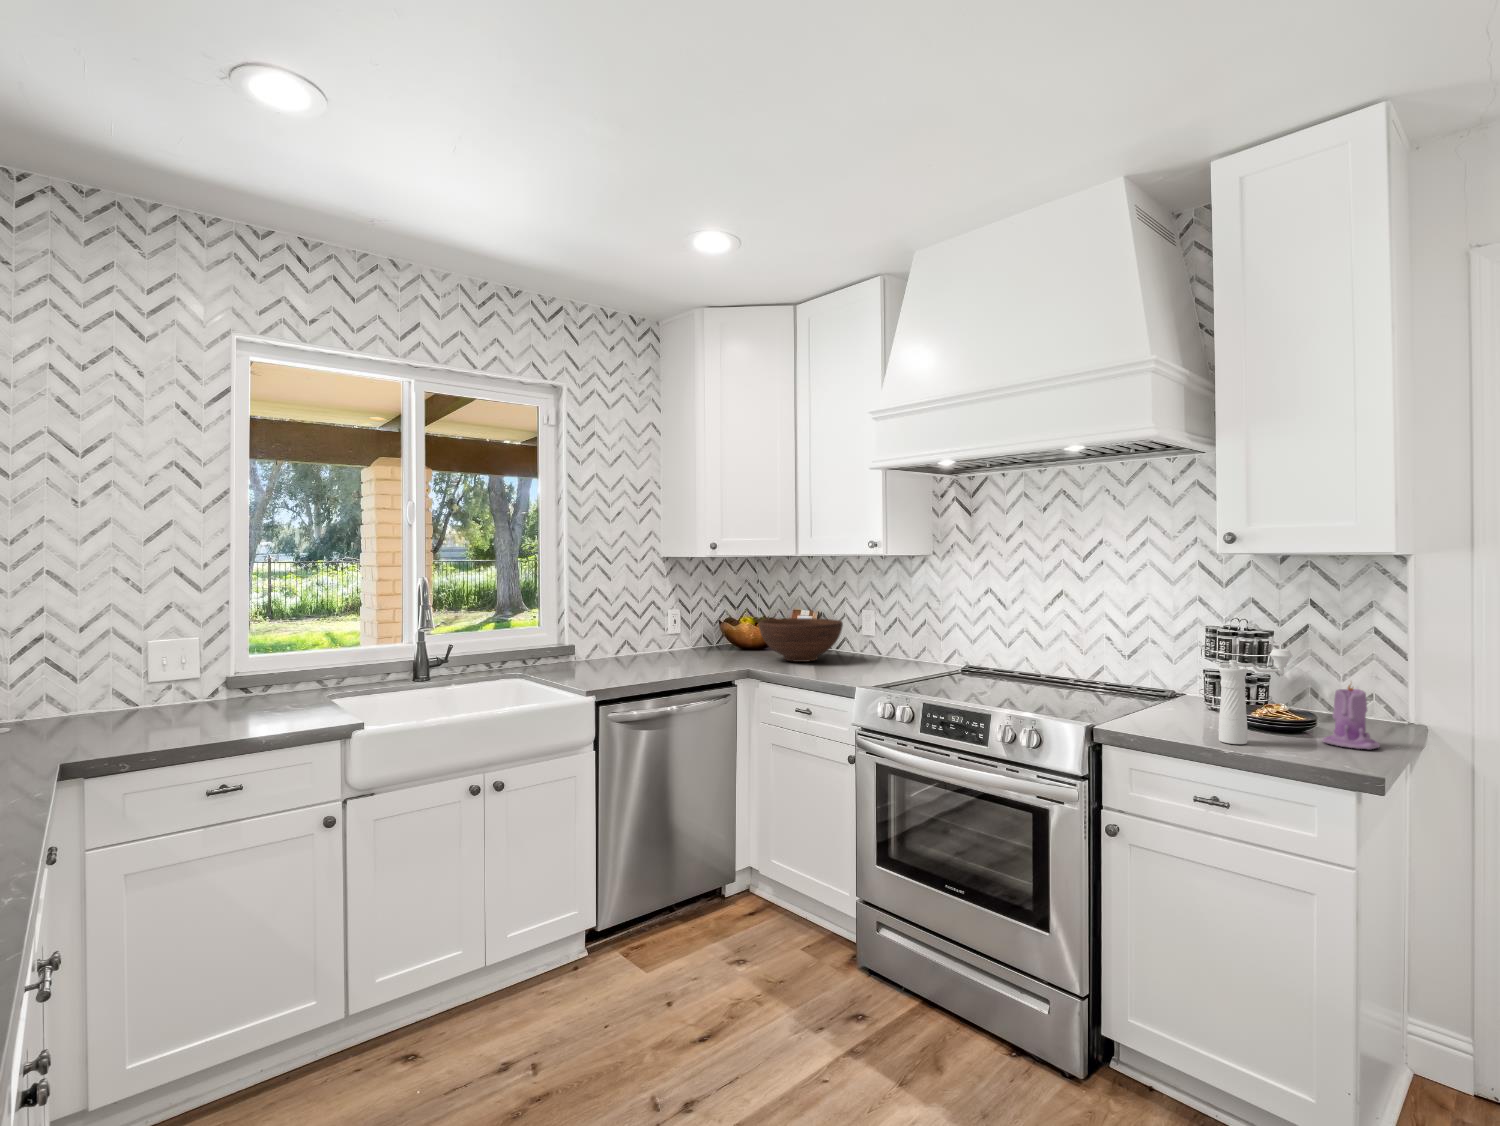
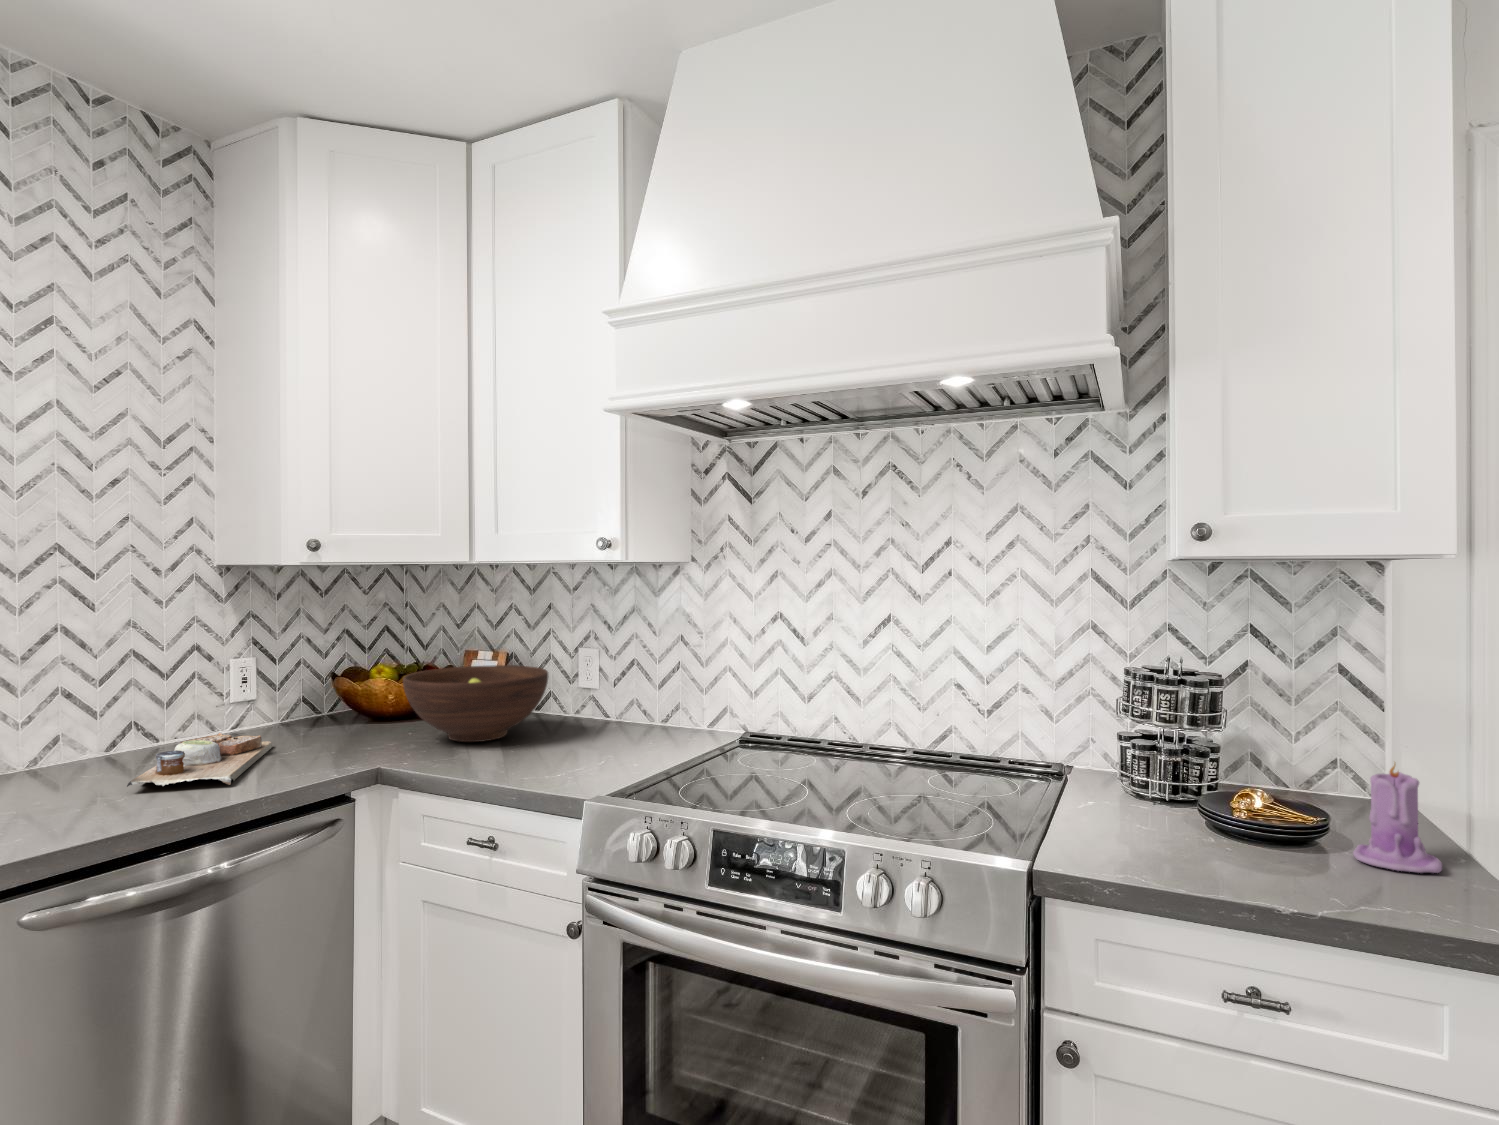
cutting board: none [626,648,689,671] -> present [127,733,272,787]
pepper mill: present [1219,649,1293,744] -> none [1226,717,1326,886]

